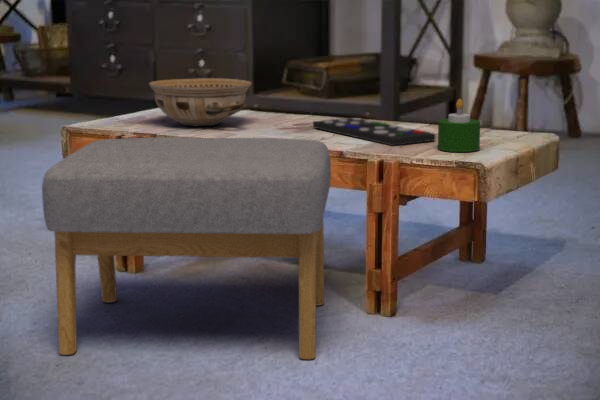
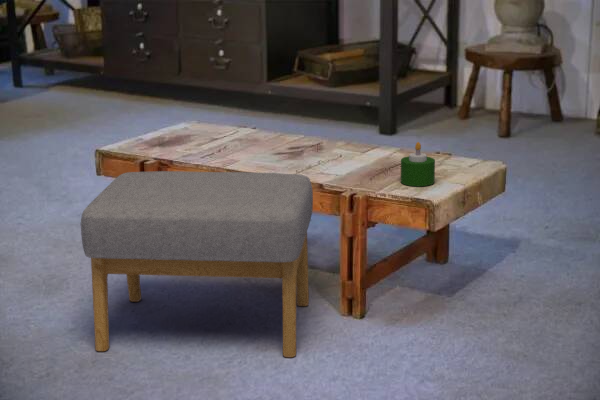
ceramic bowl: present [149,78,252,126] -> none [167,105,253,151]
remote control: present [313,118,435,146] -> none [303,142,401,178]

